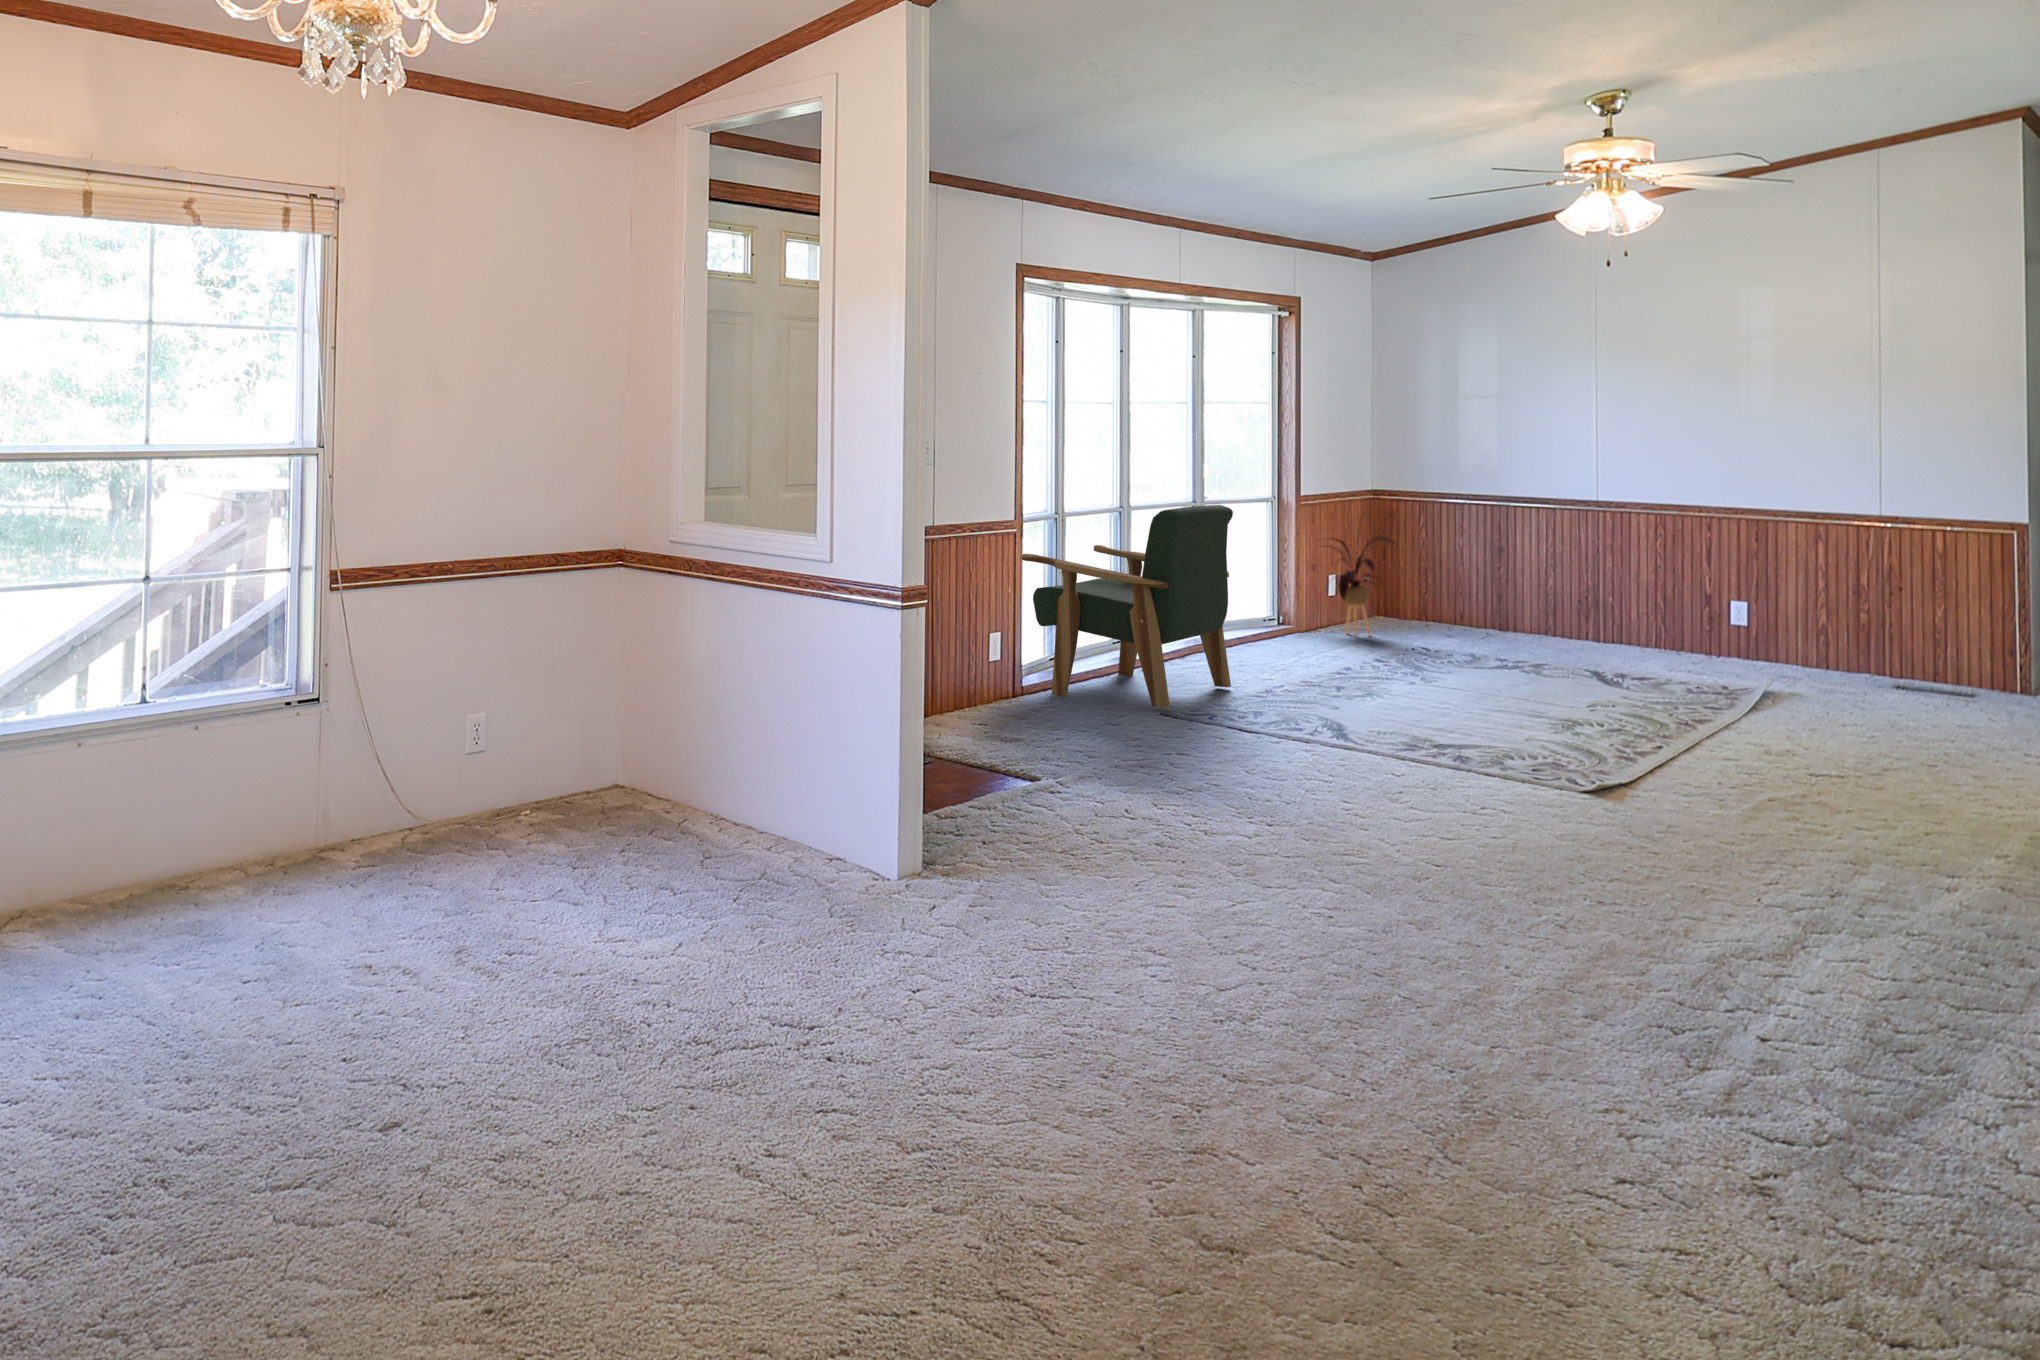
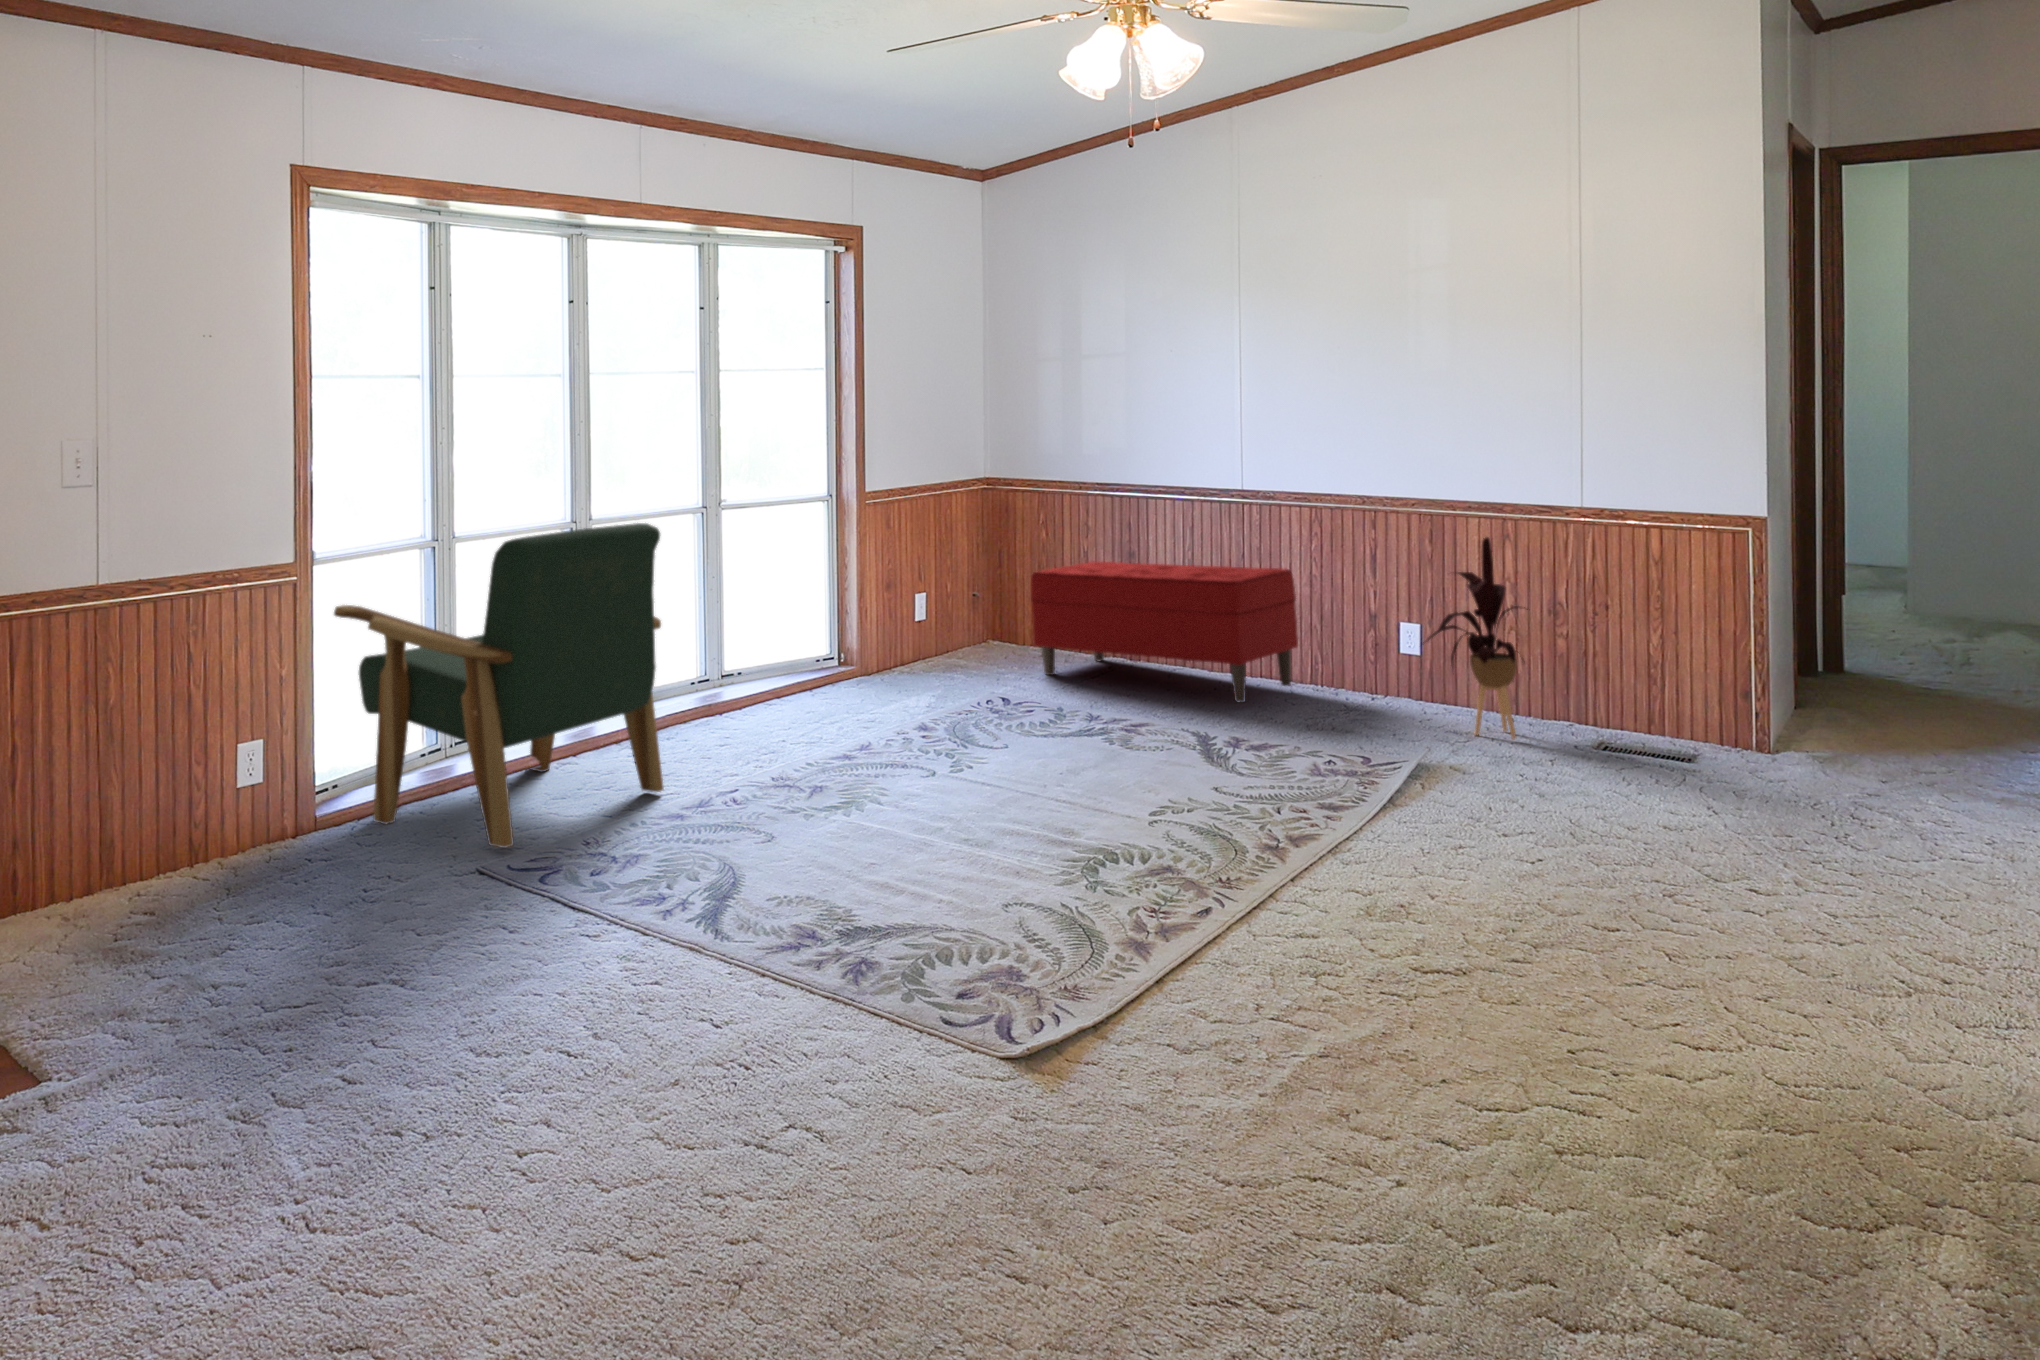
house plant: present [1333,536,1394,636] -> present [1428,537,1528,739]
bench: none [1426,555,1646,656] -> present [1031,562,1298,702]

